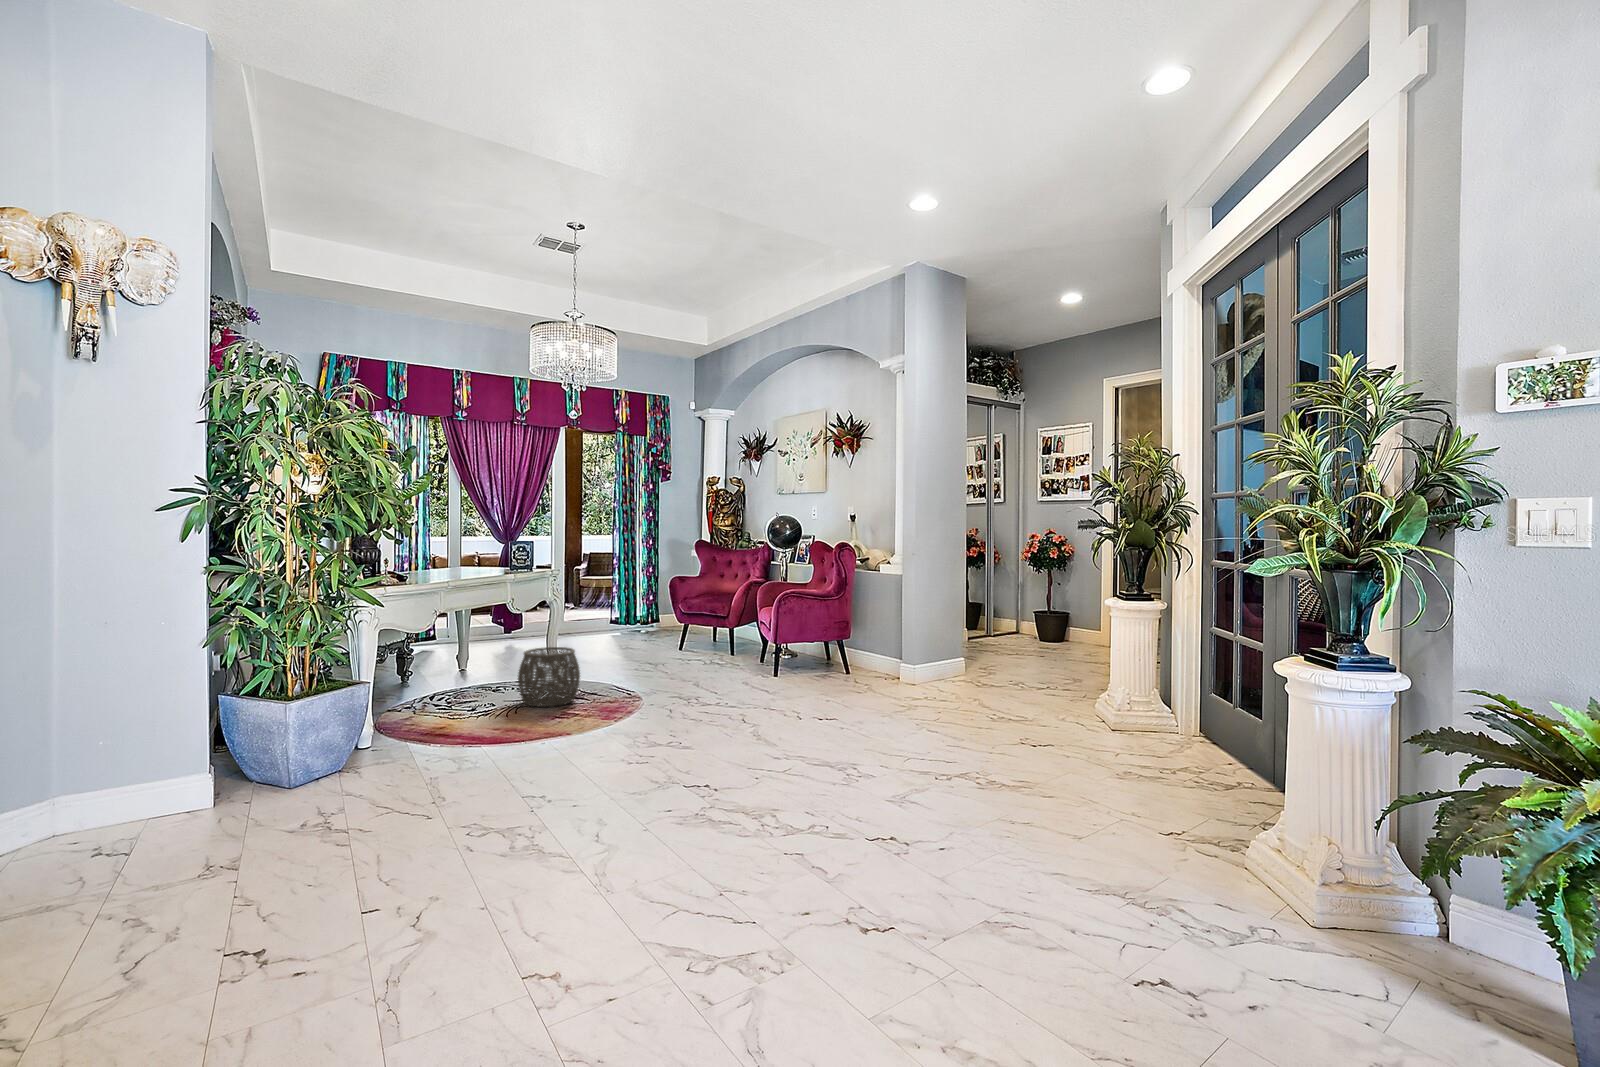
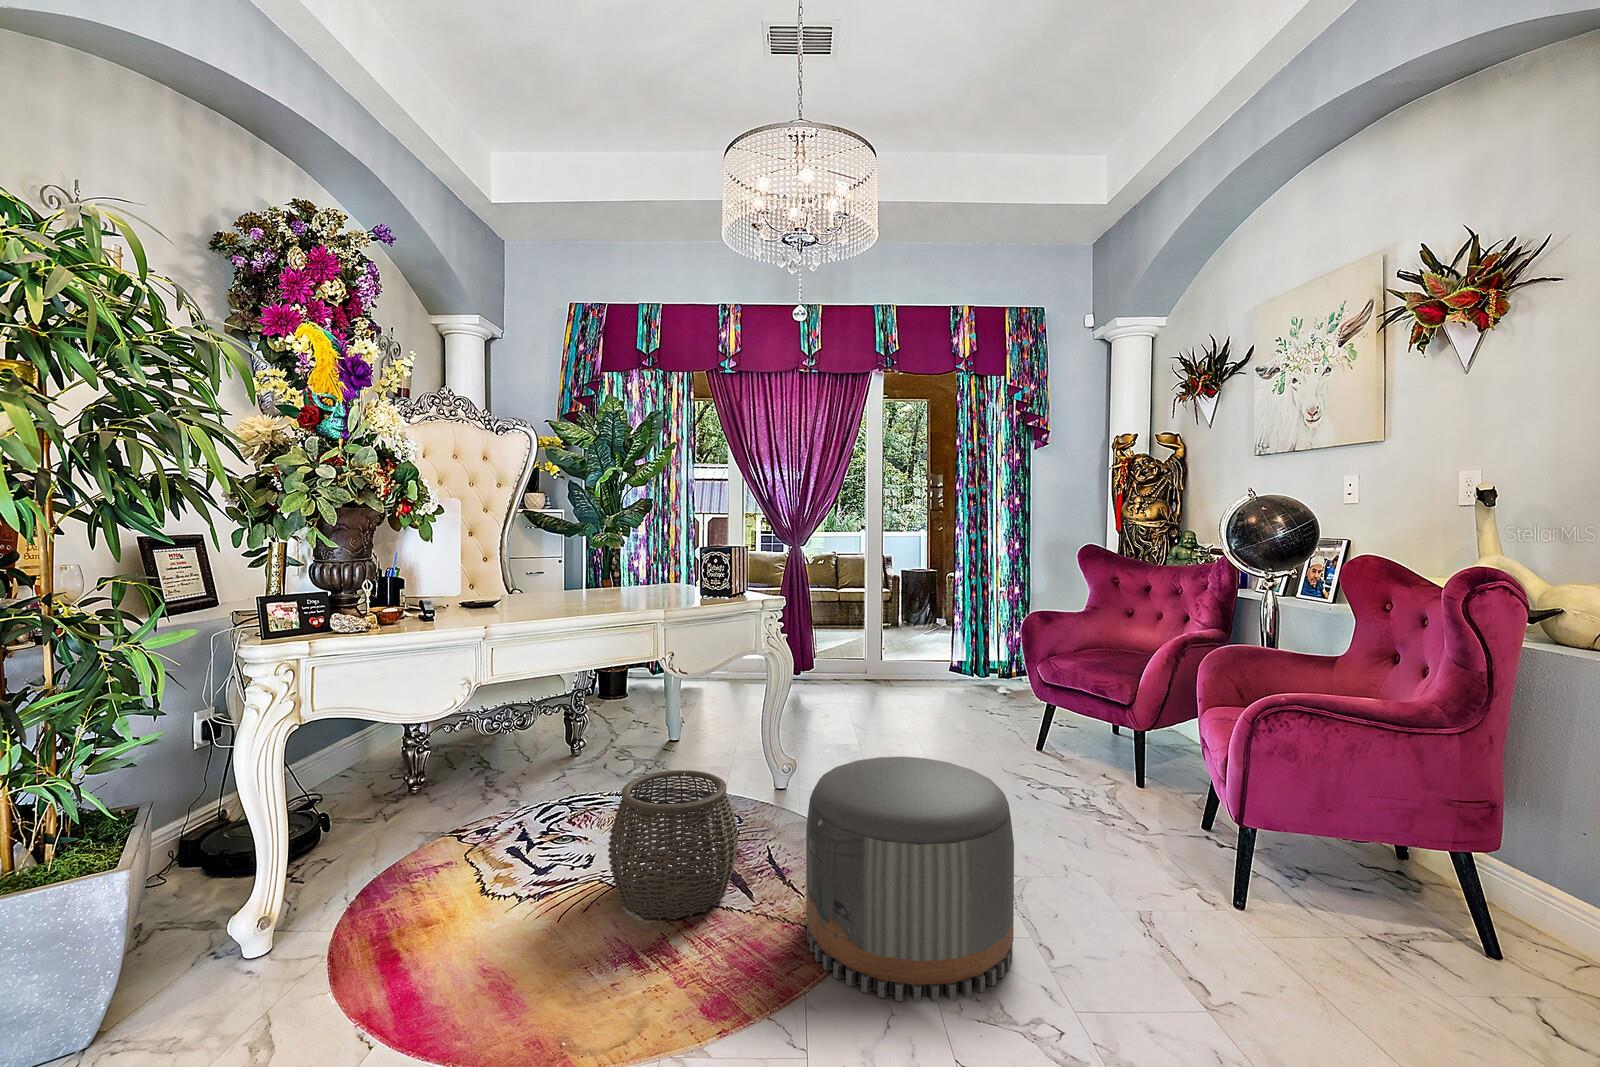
pouf: none [619,627,704,706] -> present [806,757,1014,1003]

